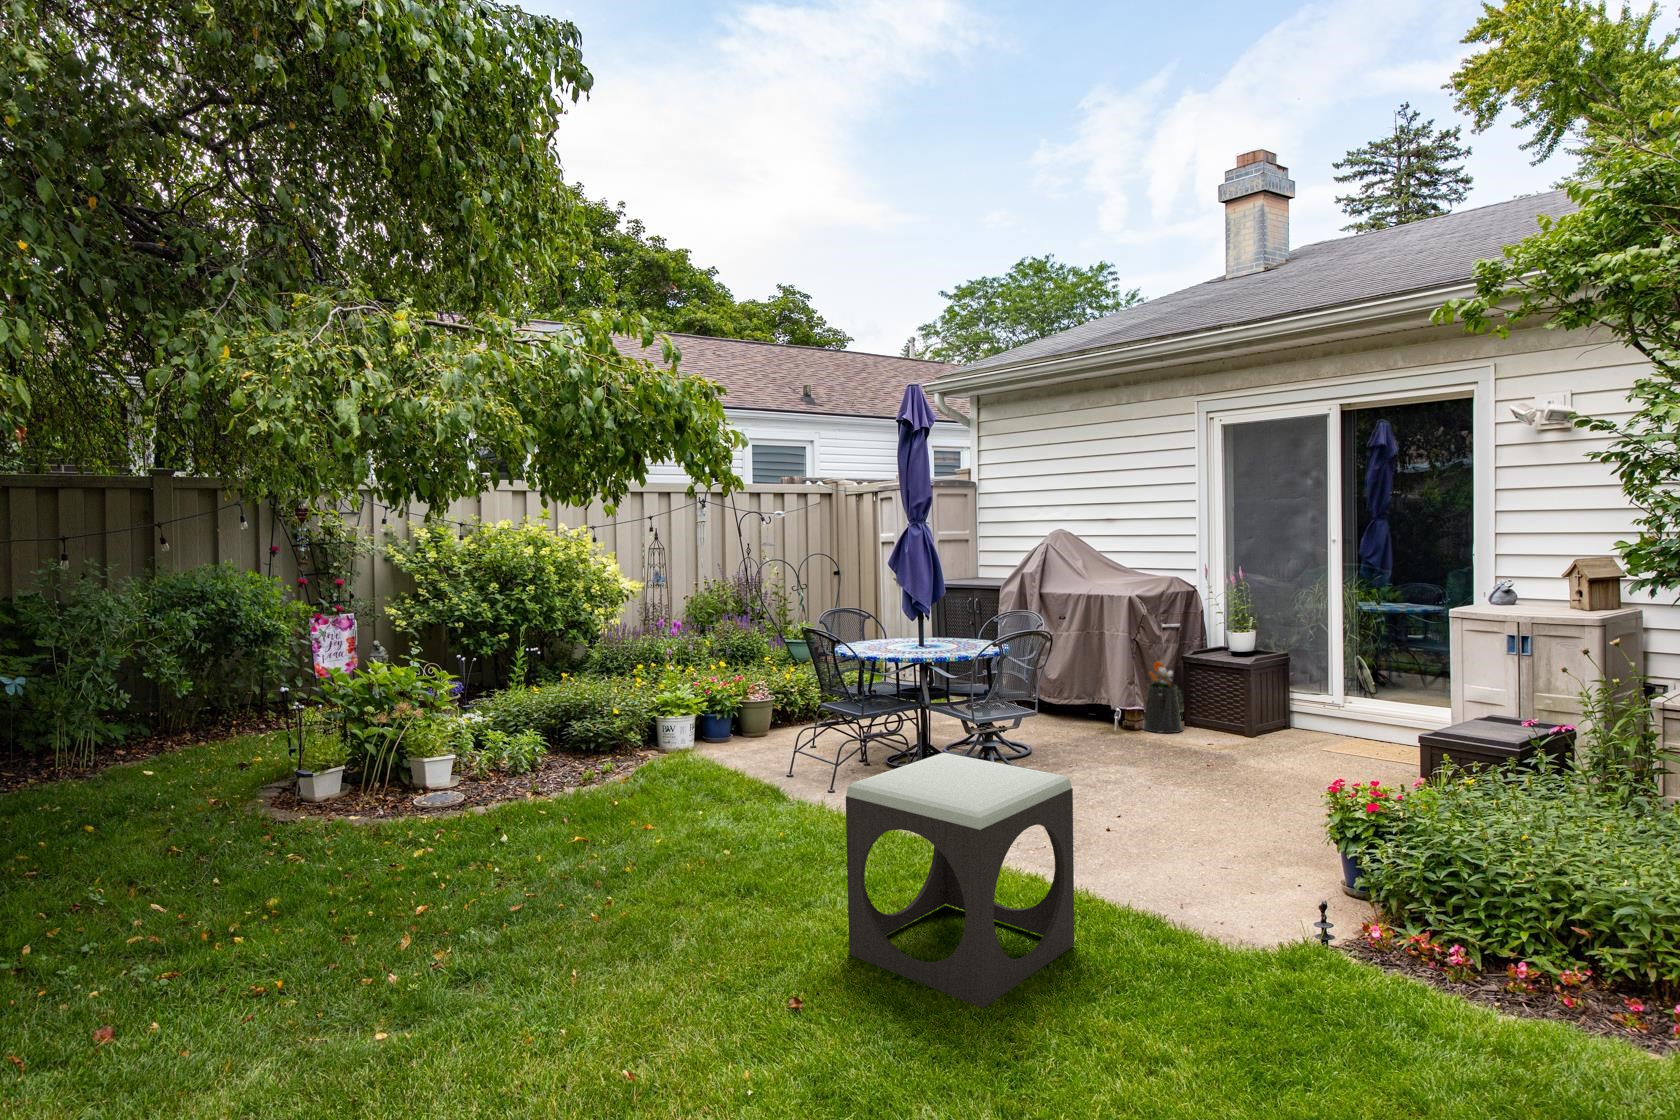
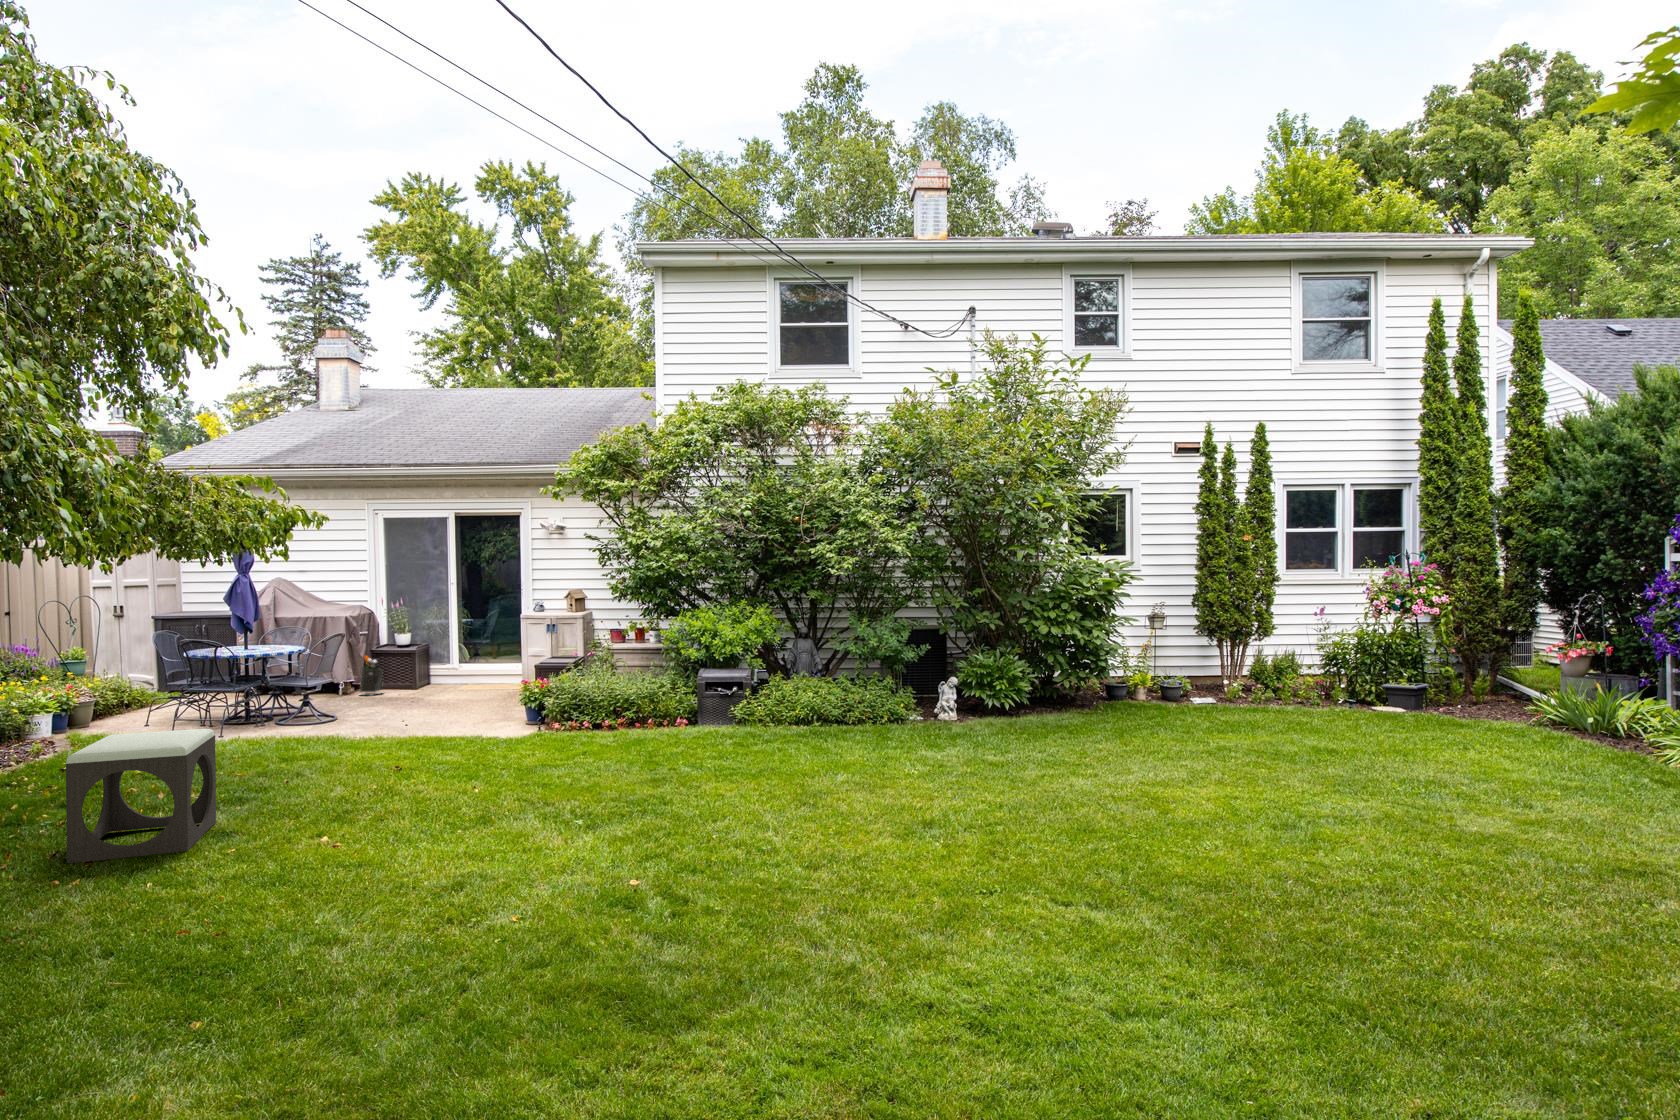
footstool: present [846,753,1074,1008] -> present [66,729,216,863]

